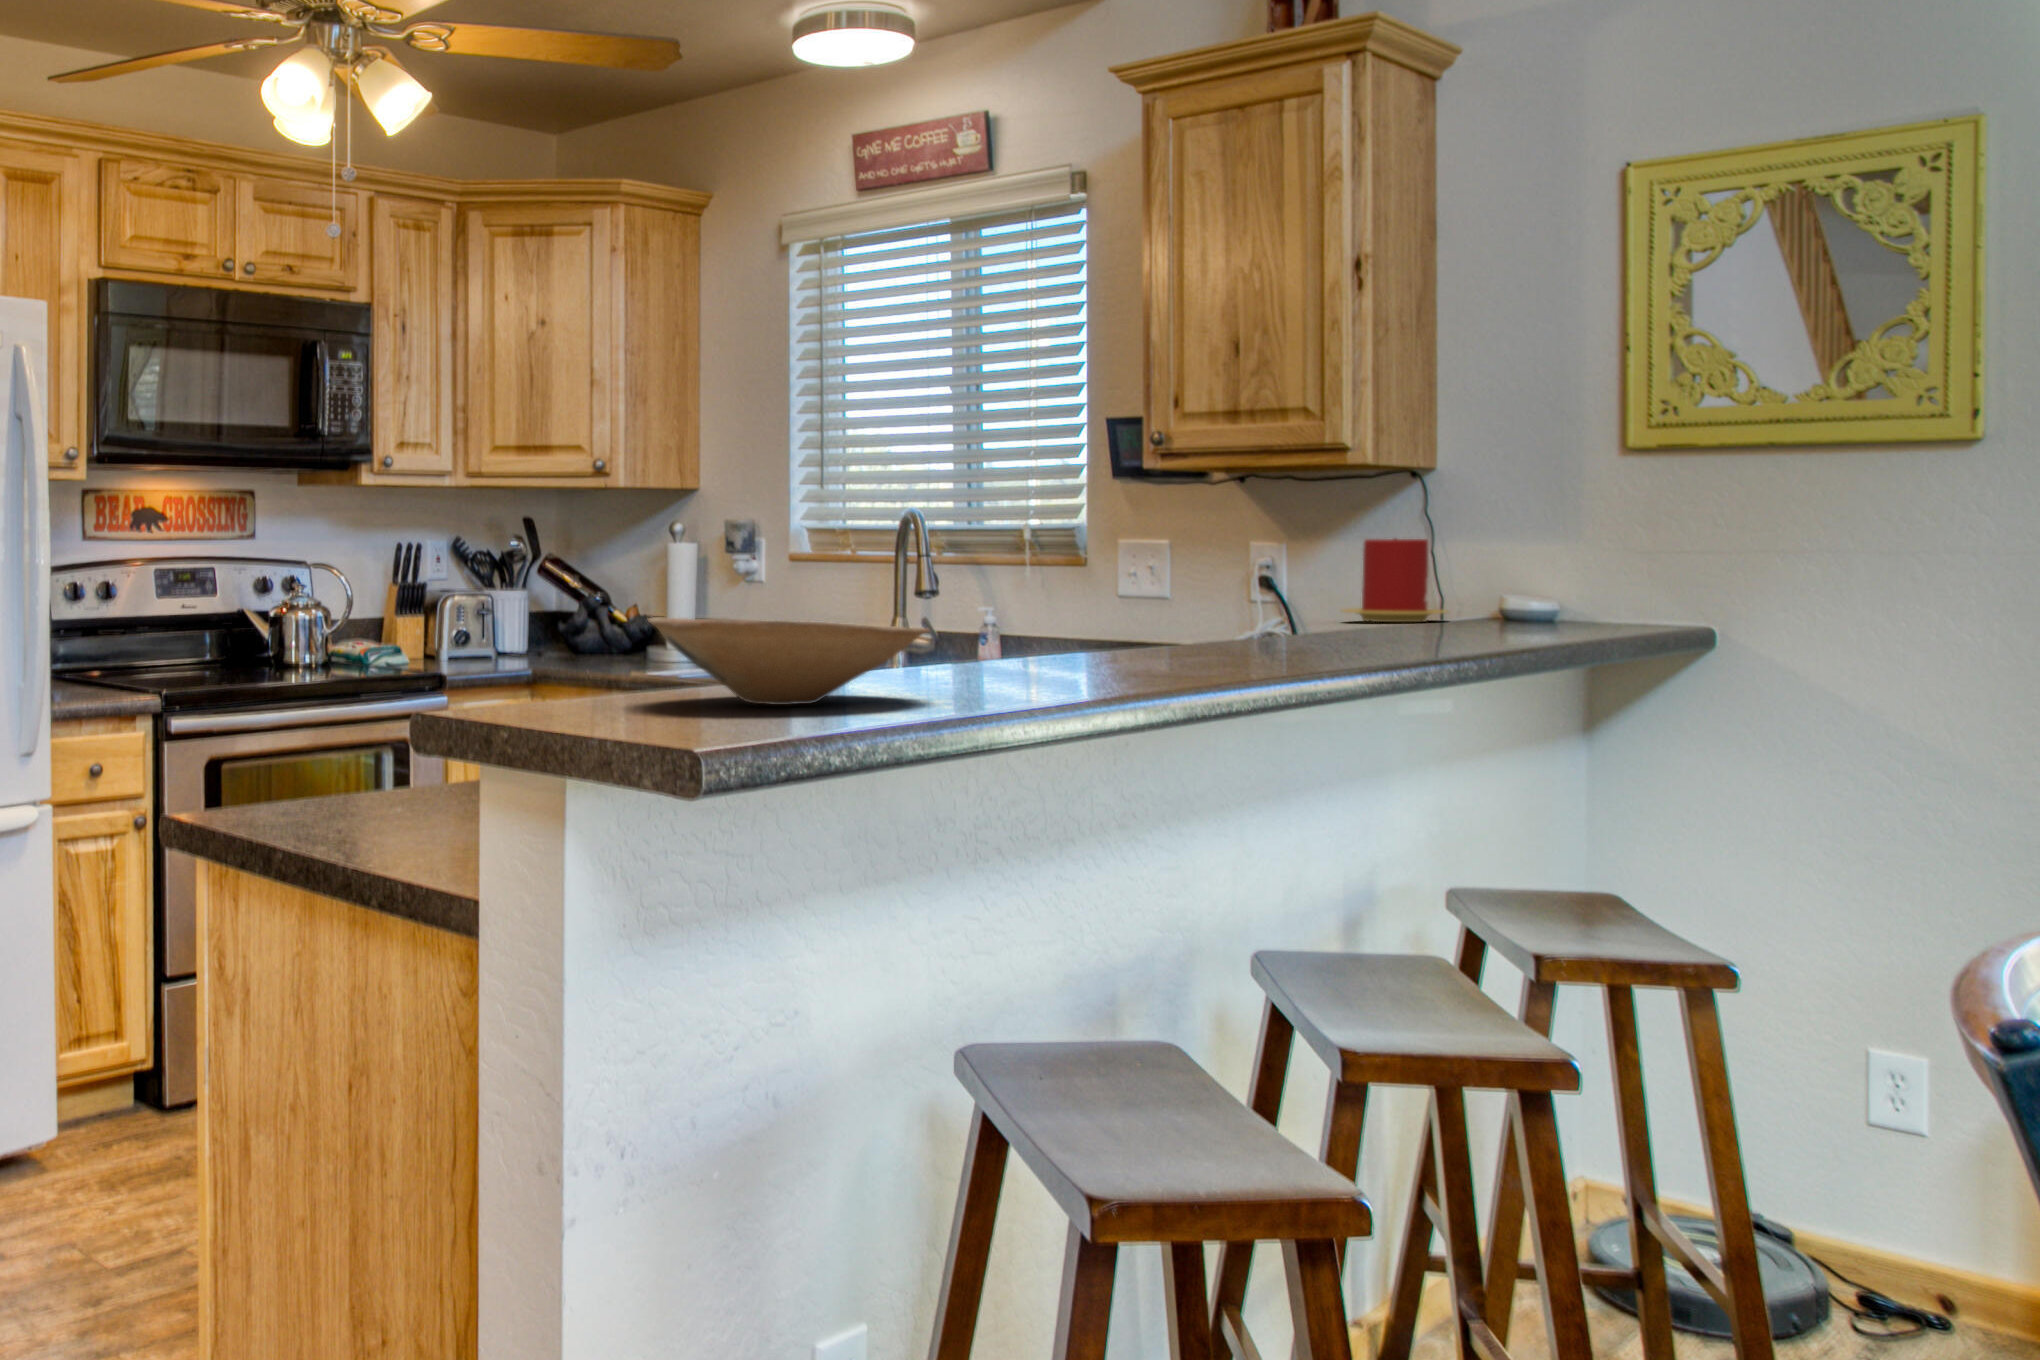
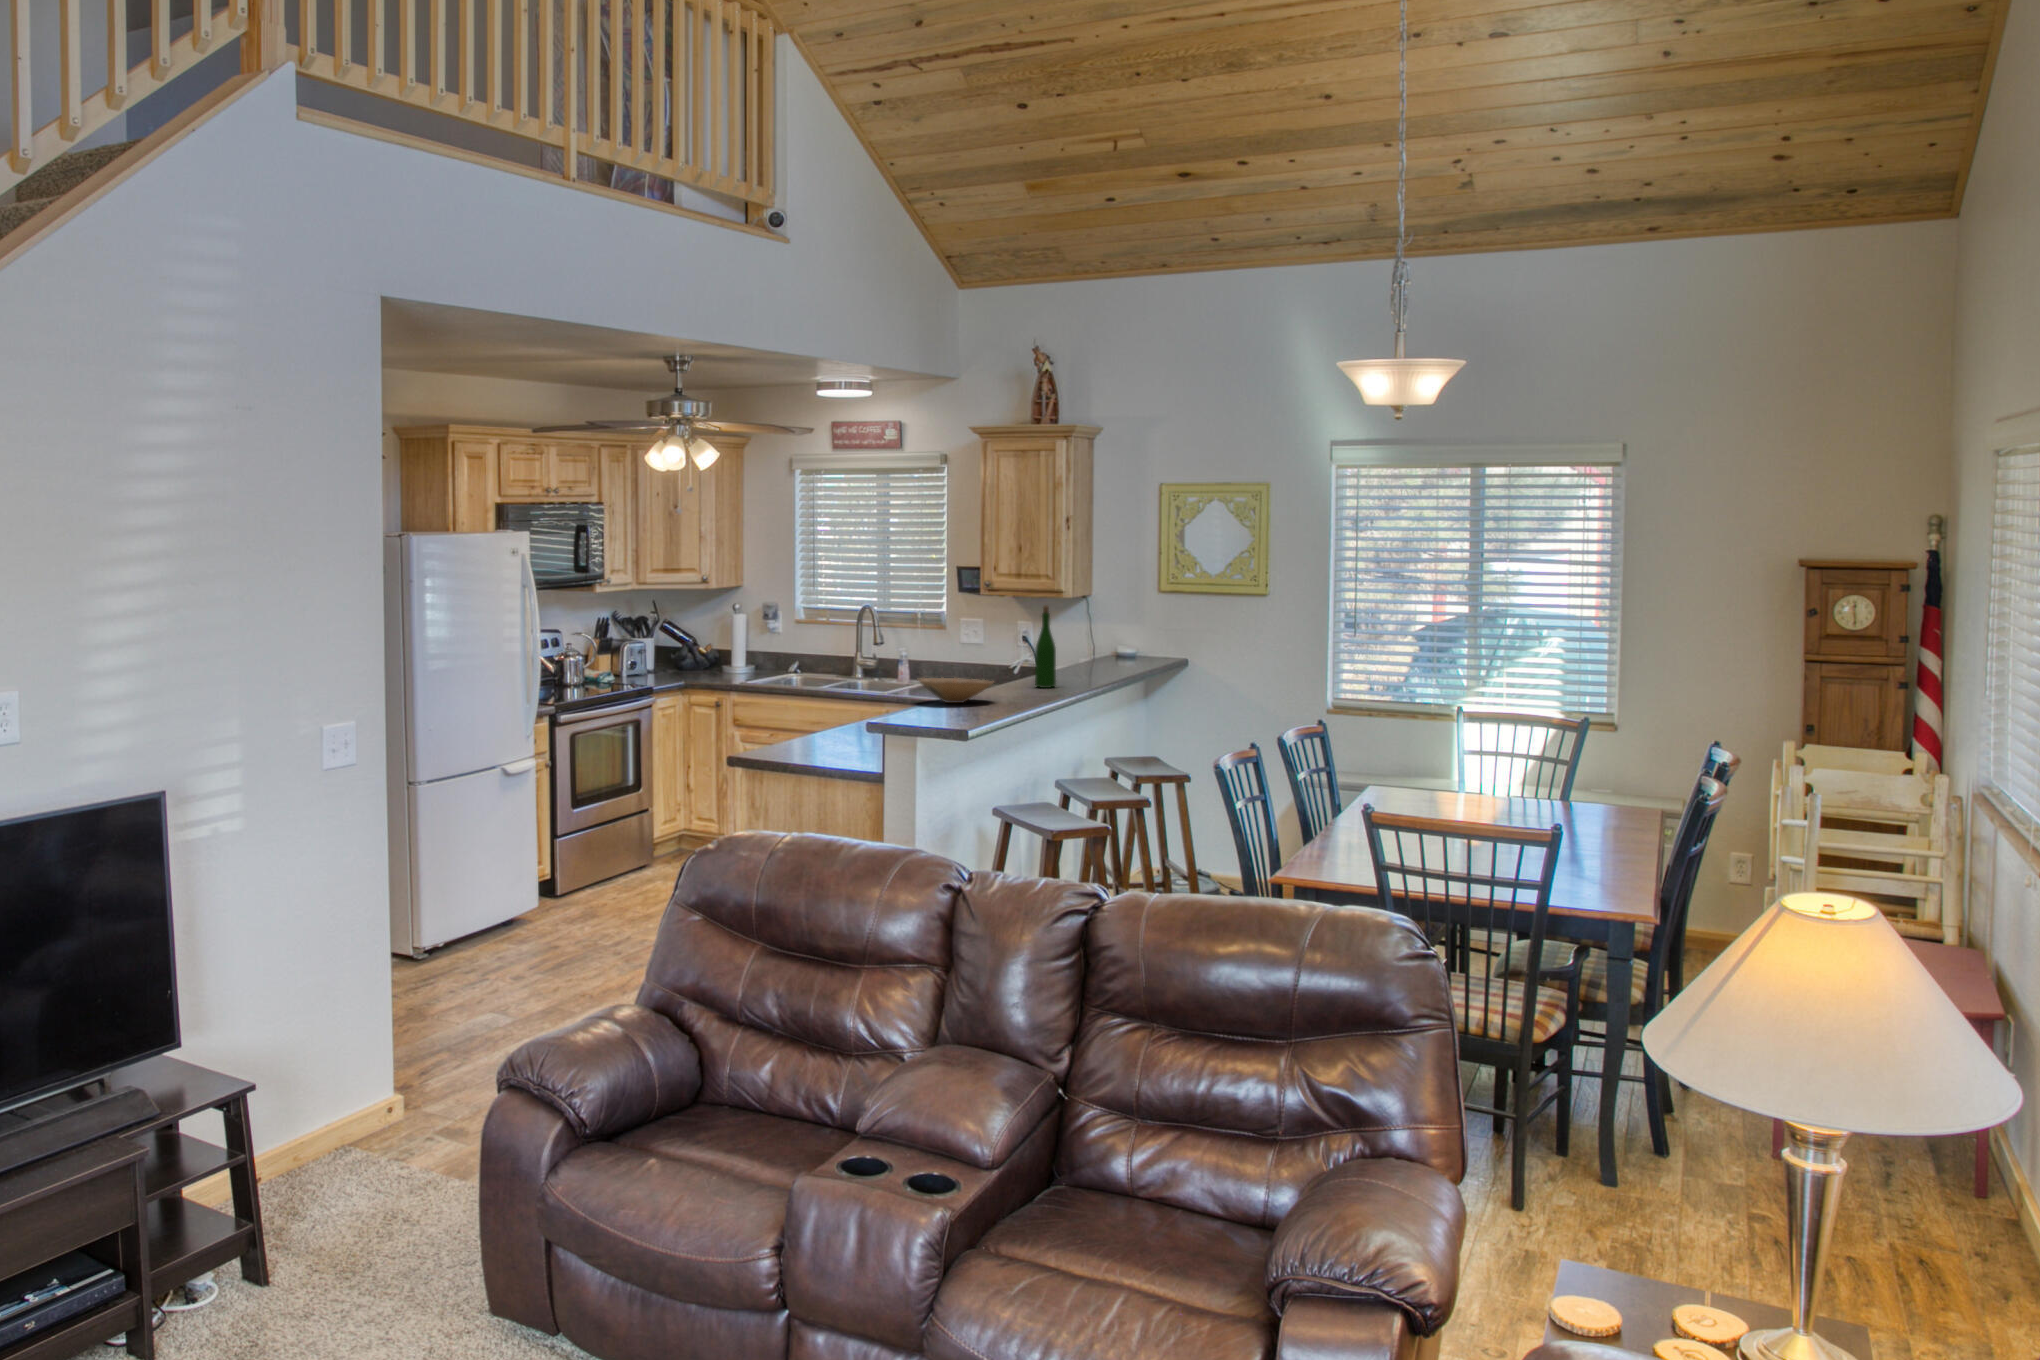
wine bottle: none [1165,400,1239,671] -> present [1035,605,1056,688]
candle: present [1342,538,1448,622] -> none [1058,623,1098,657]

